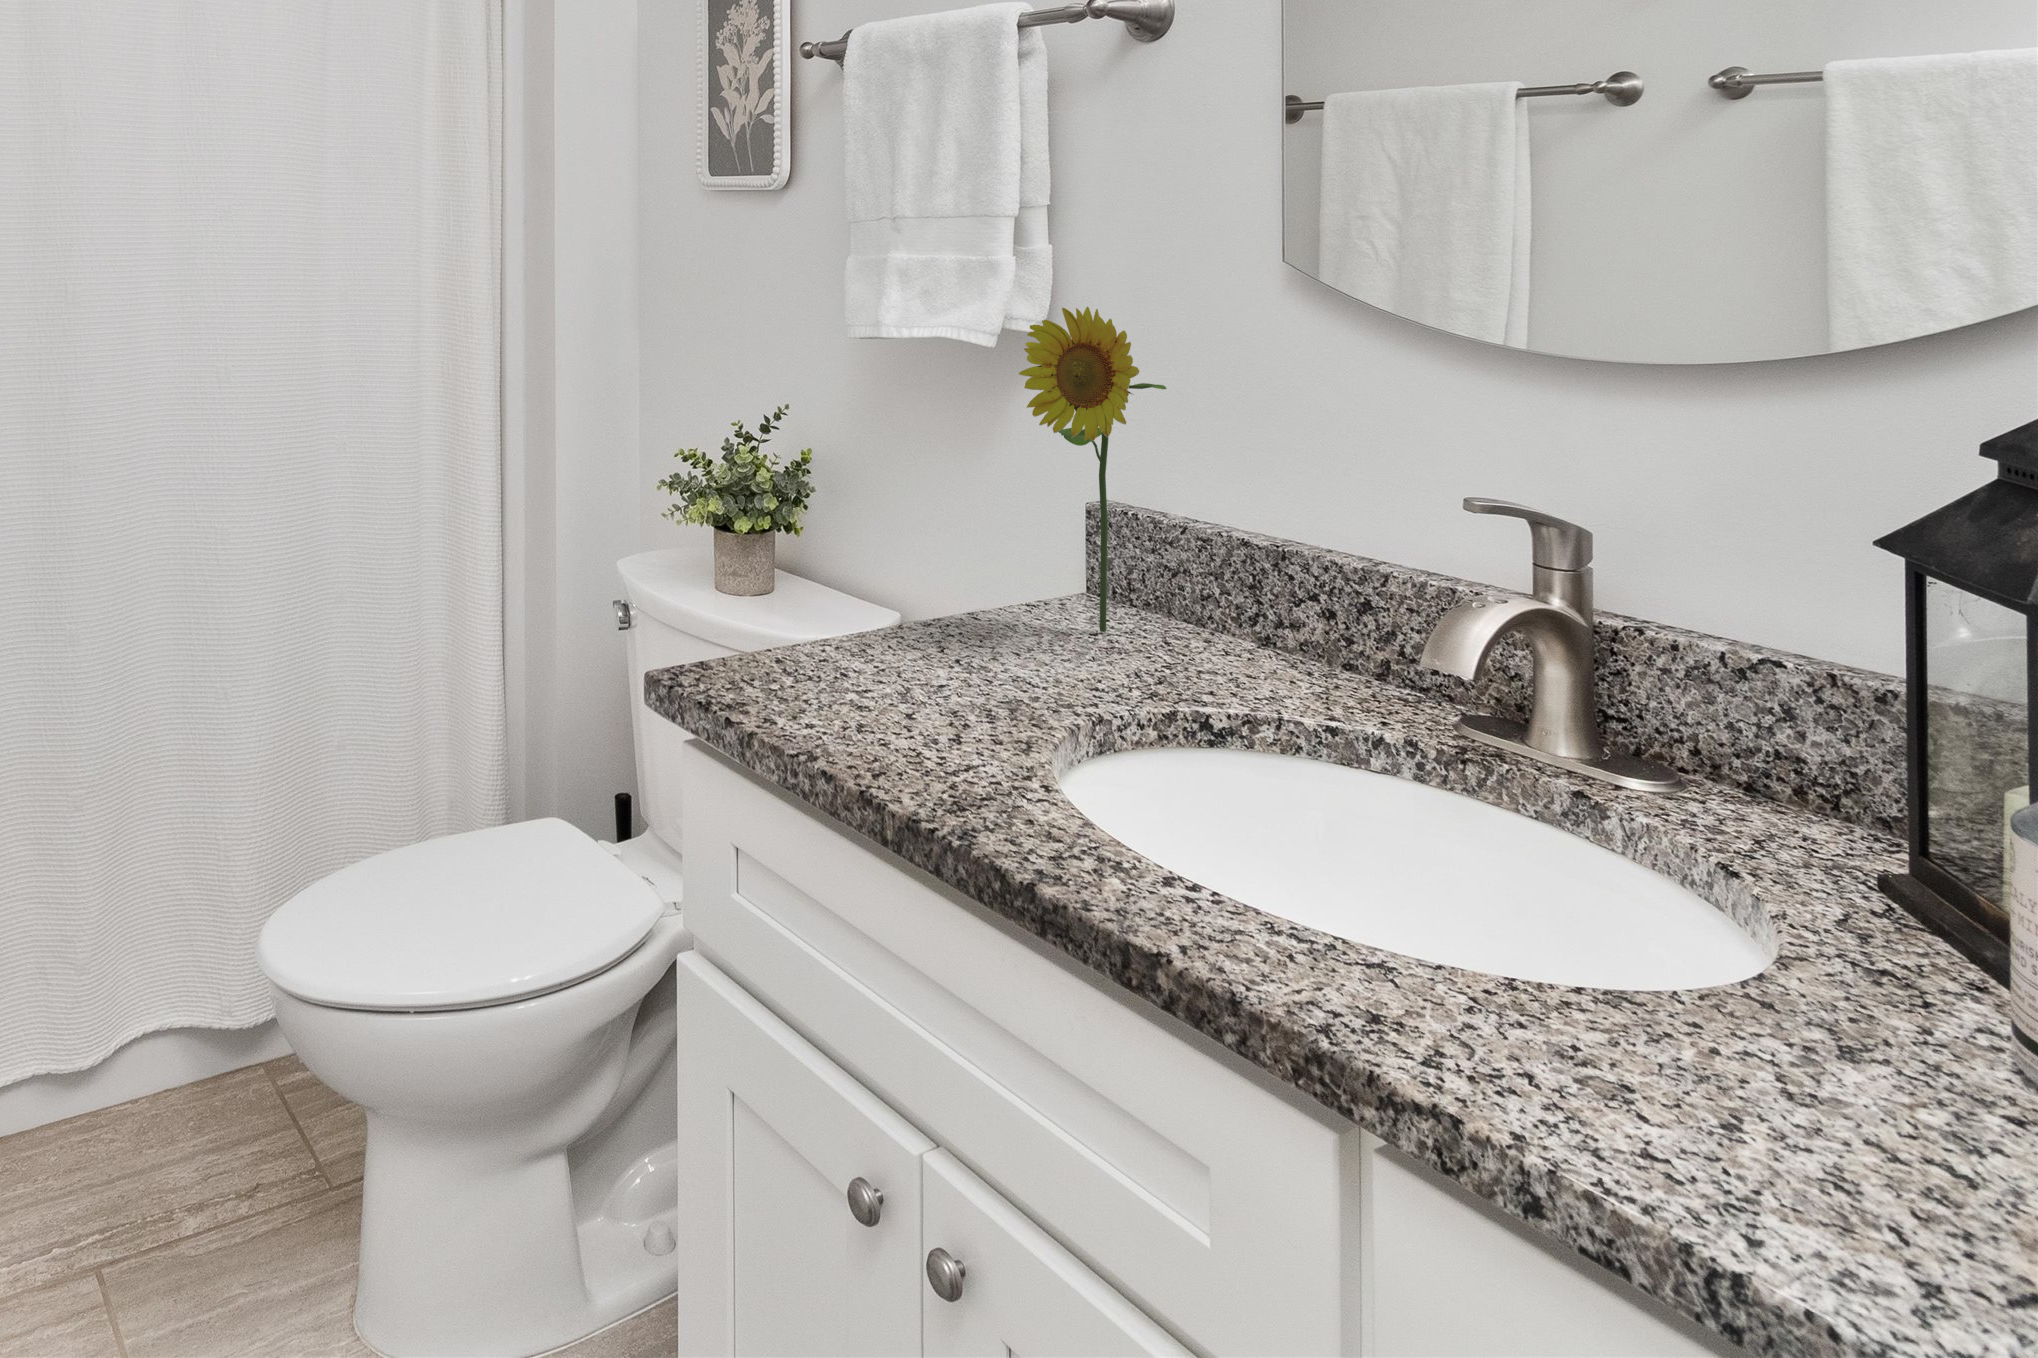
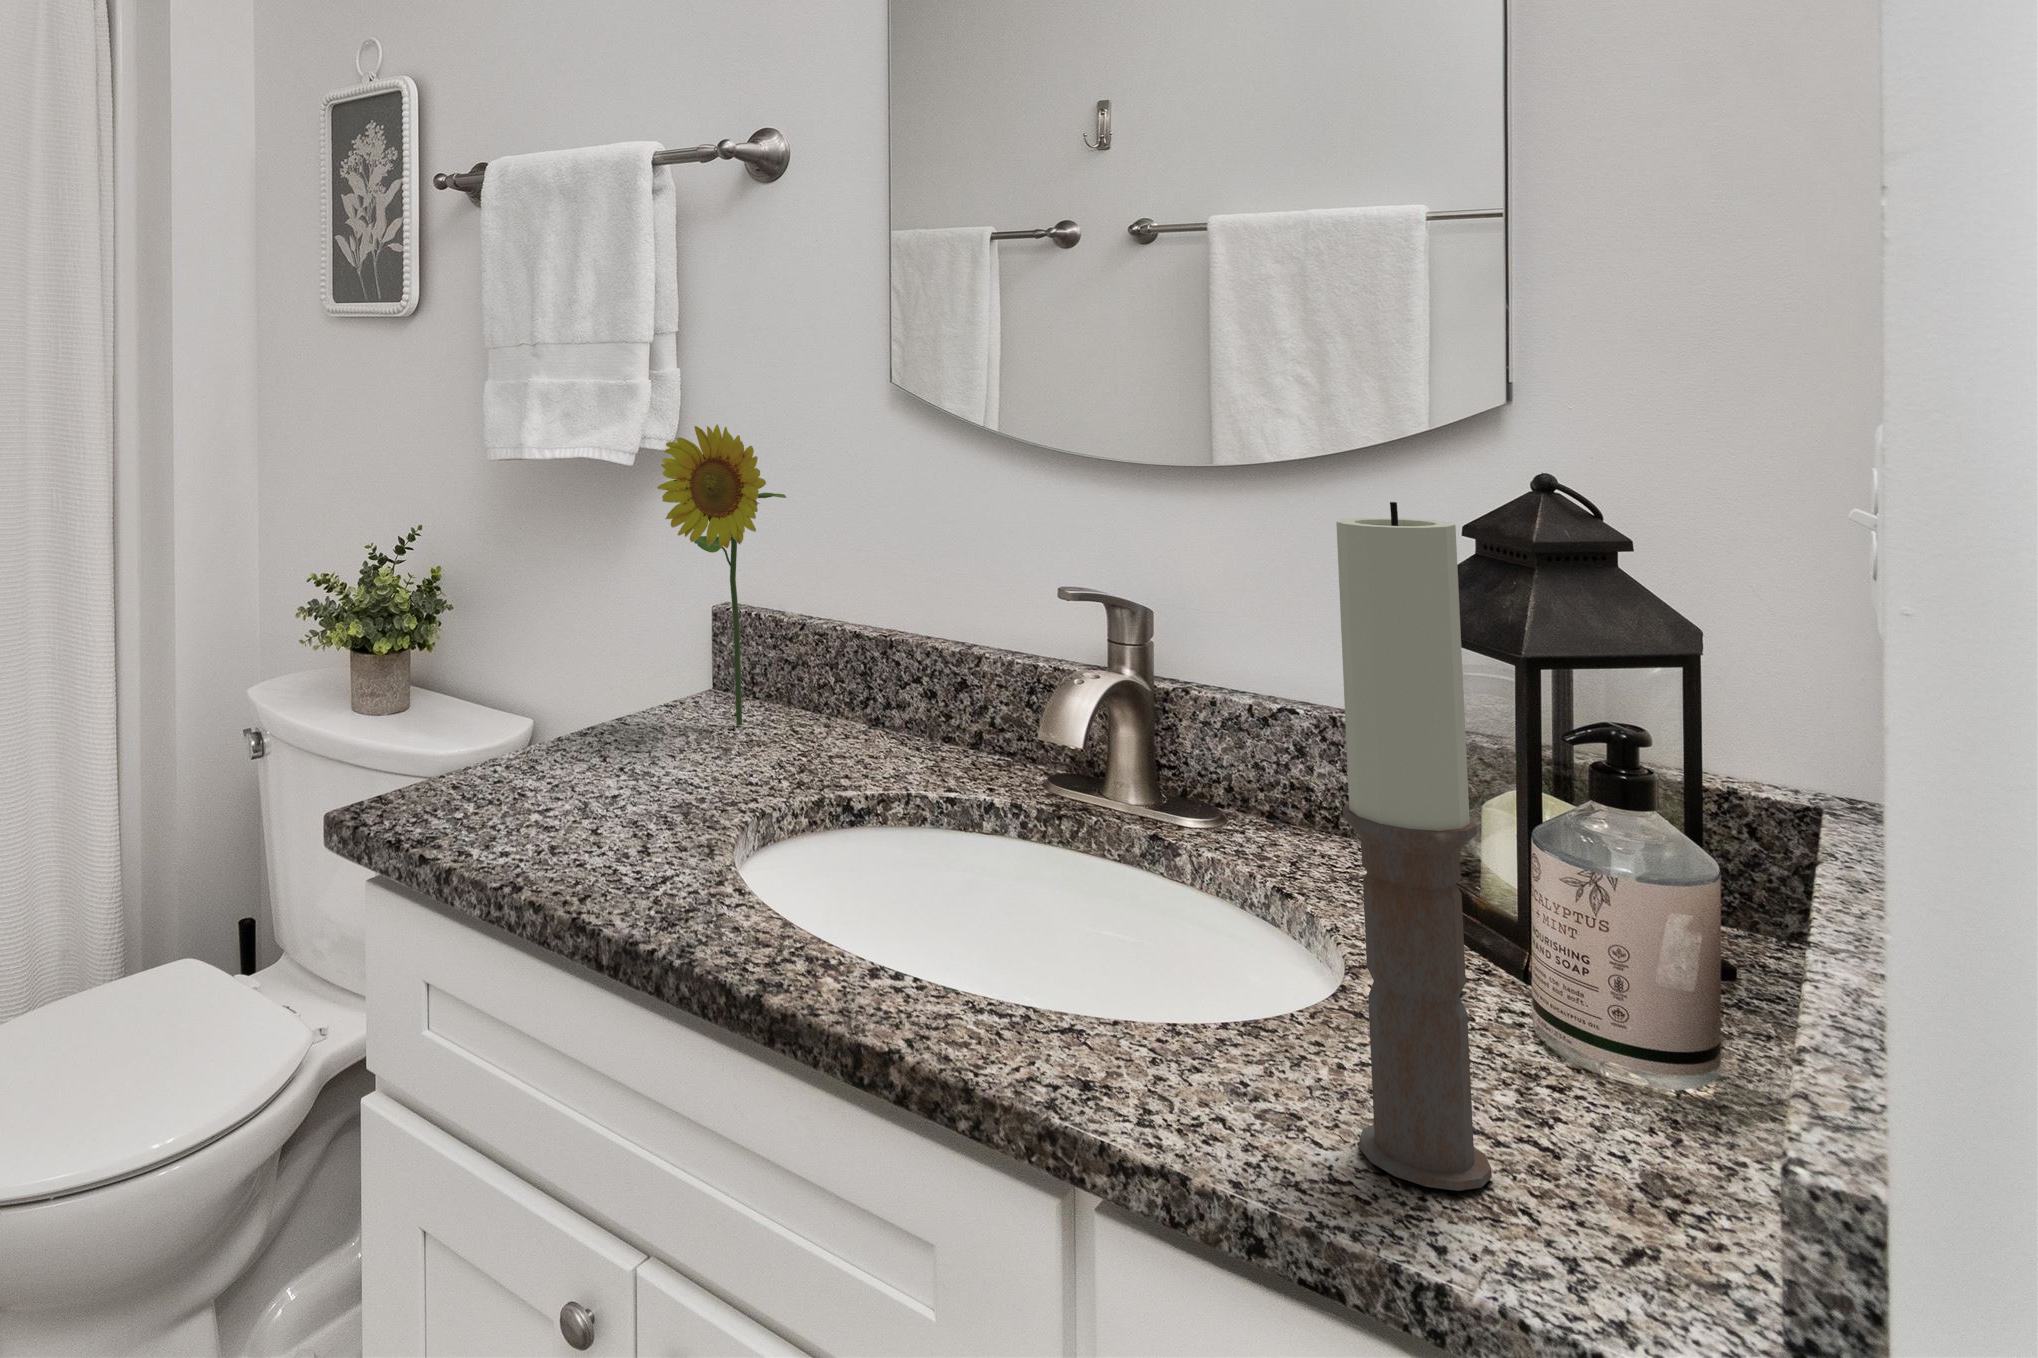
candle: none [1697,398,1882,1193] -> present [1336,502,1492,1191]

